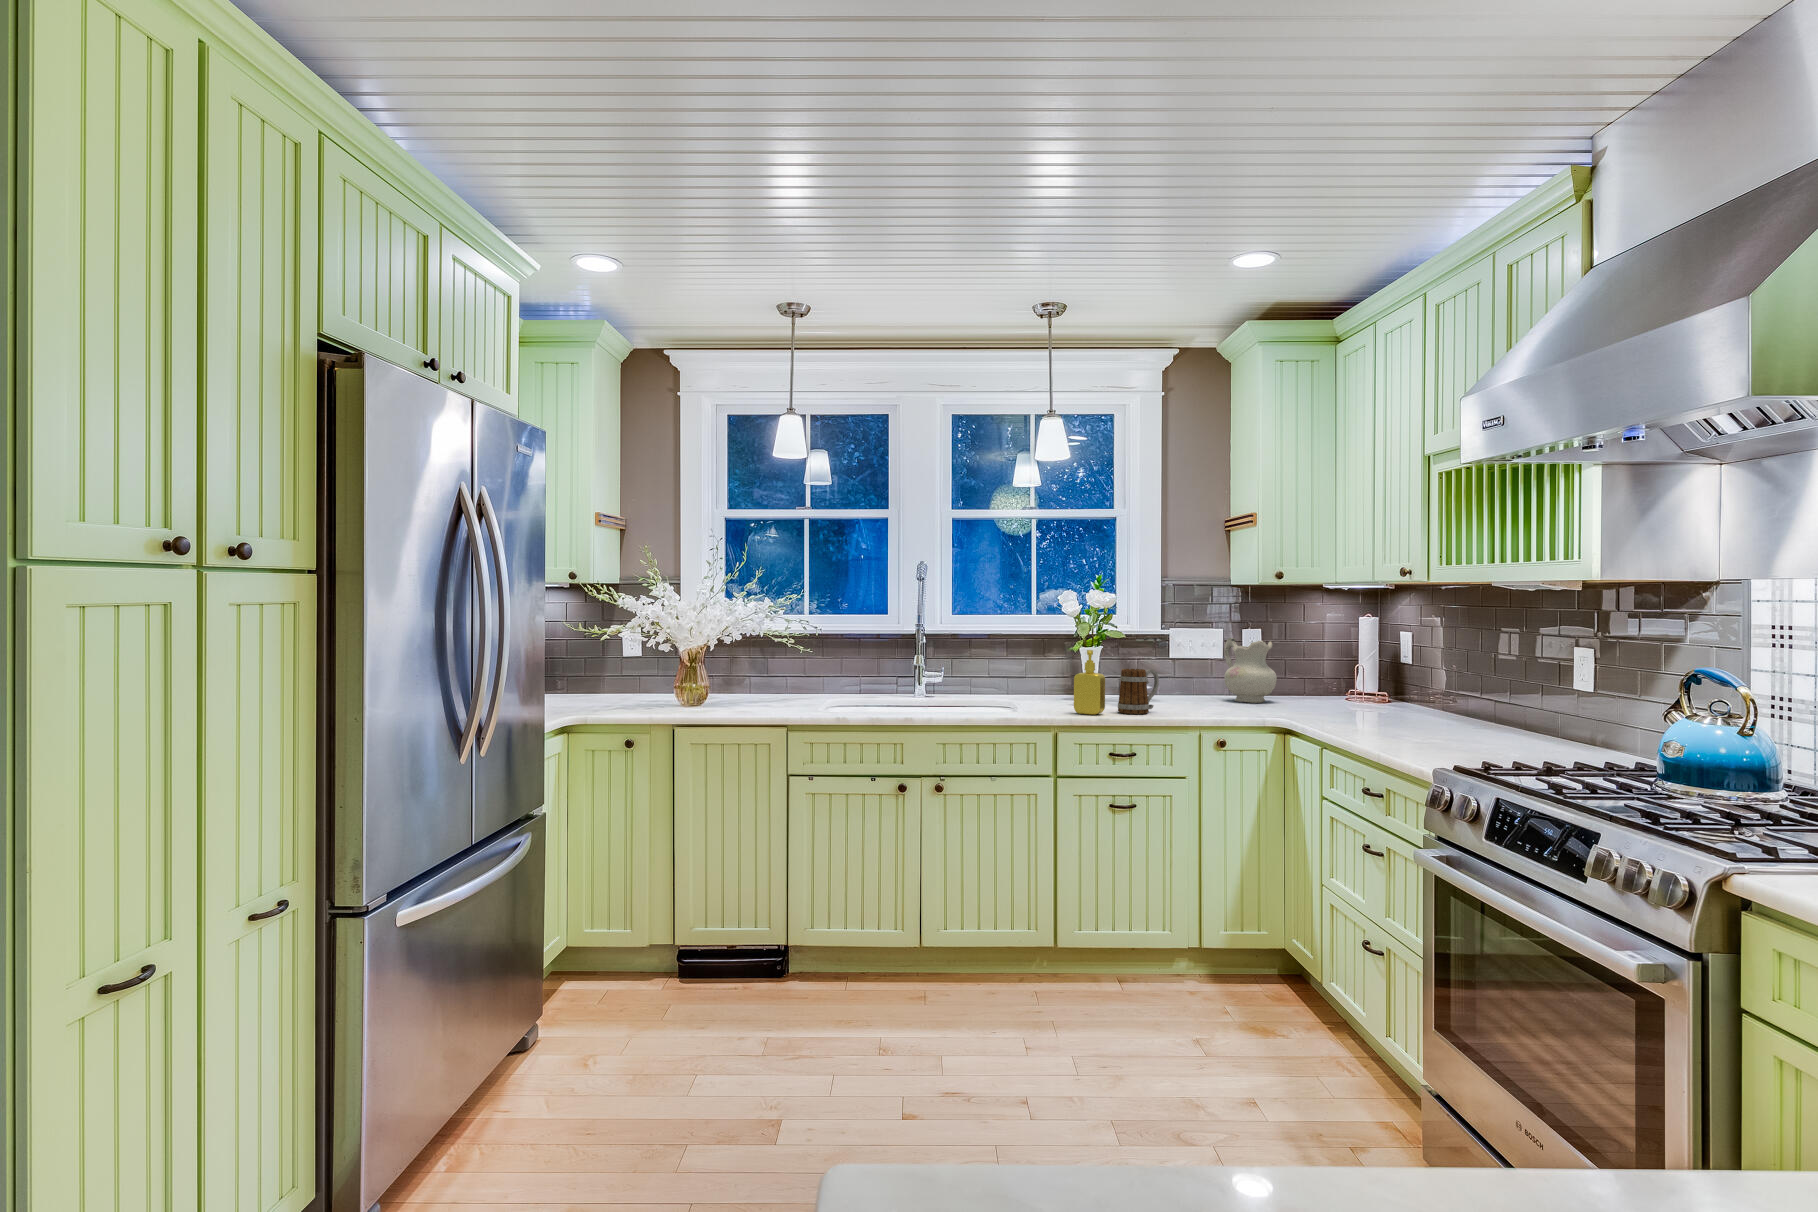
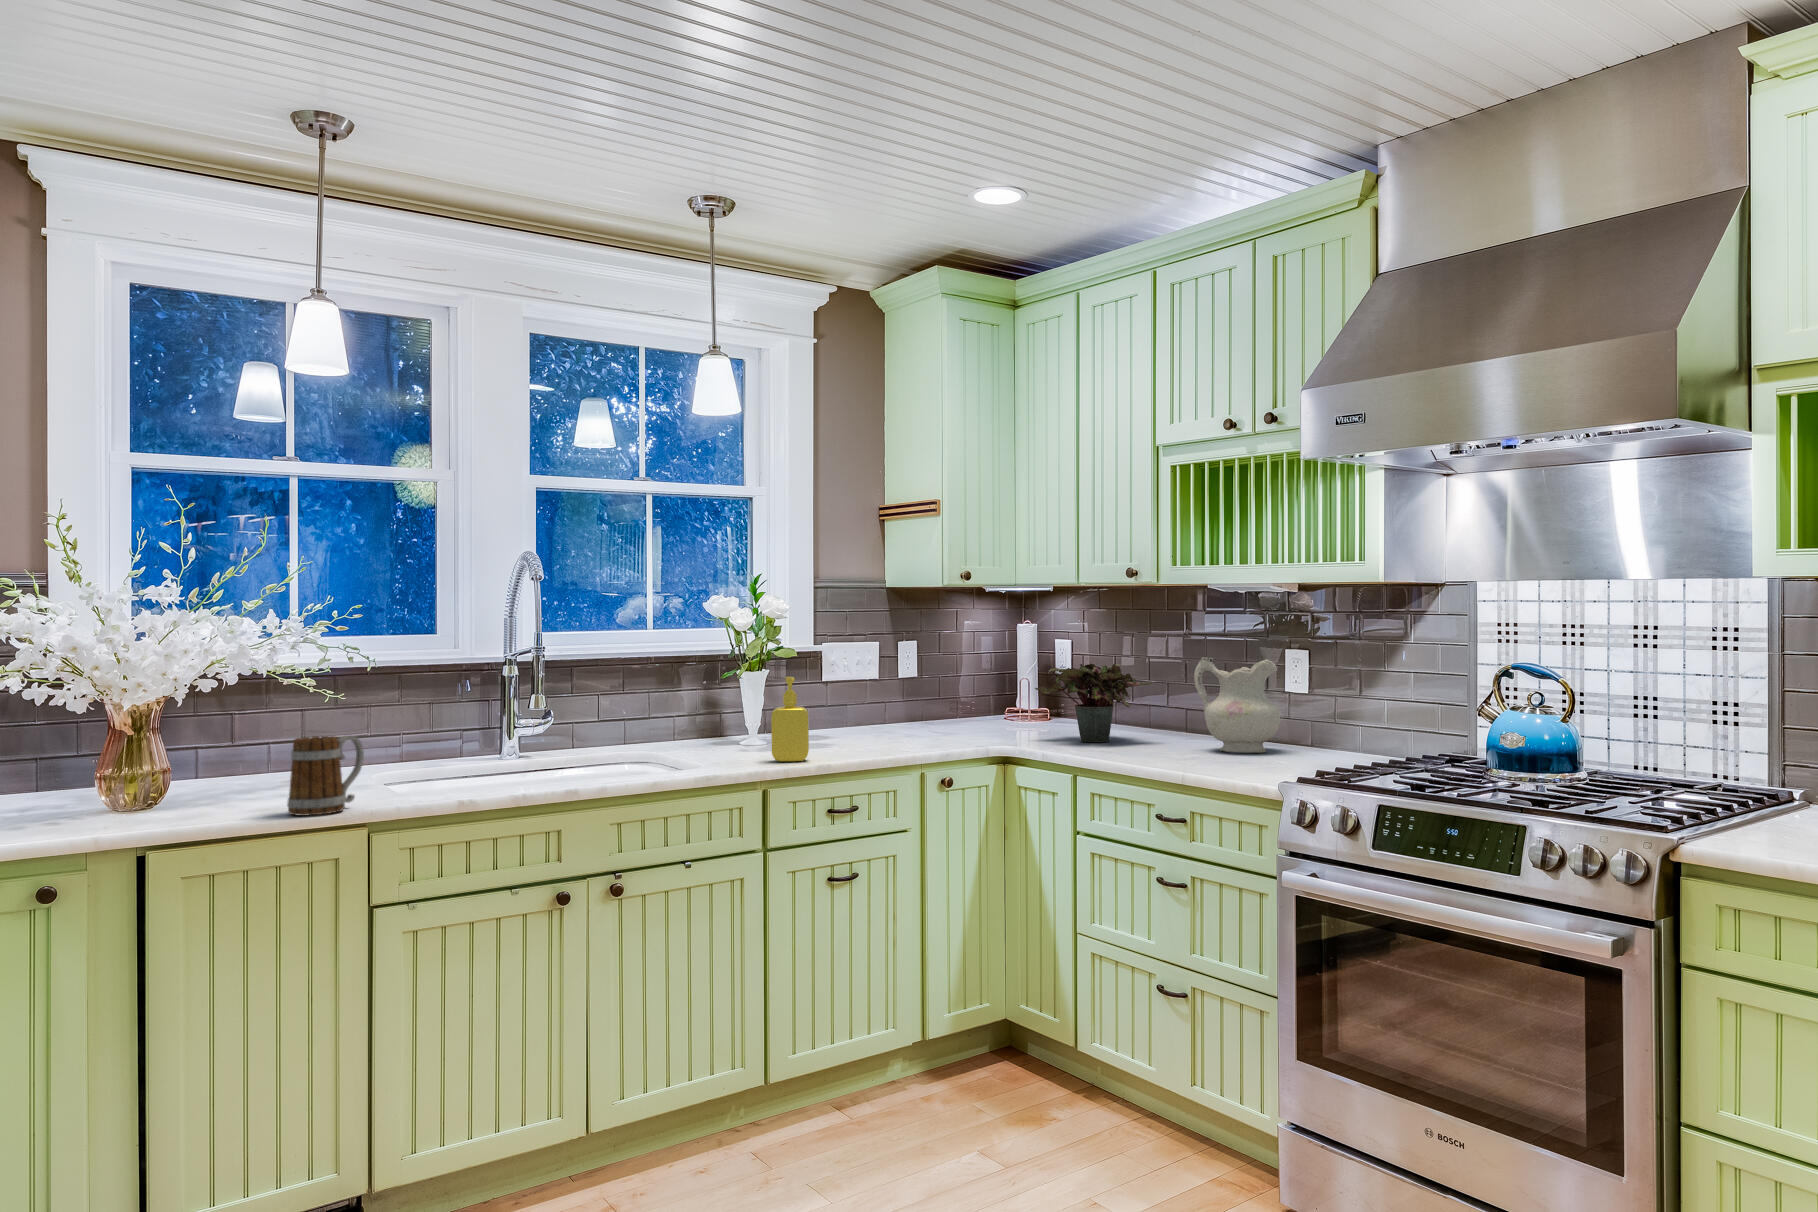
ceramic pitcher: present [1224,638,1277,703] -> present [1194,657,1280,753]
potted plant: none [1325,653,1432,723] -> present [1035,664,1154,742]
mug: present [1118,669,1159,714] -> present [287,736,364,816]

